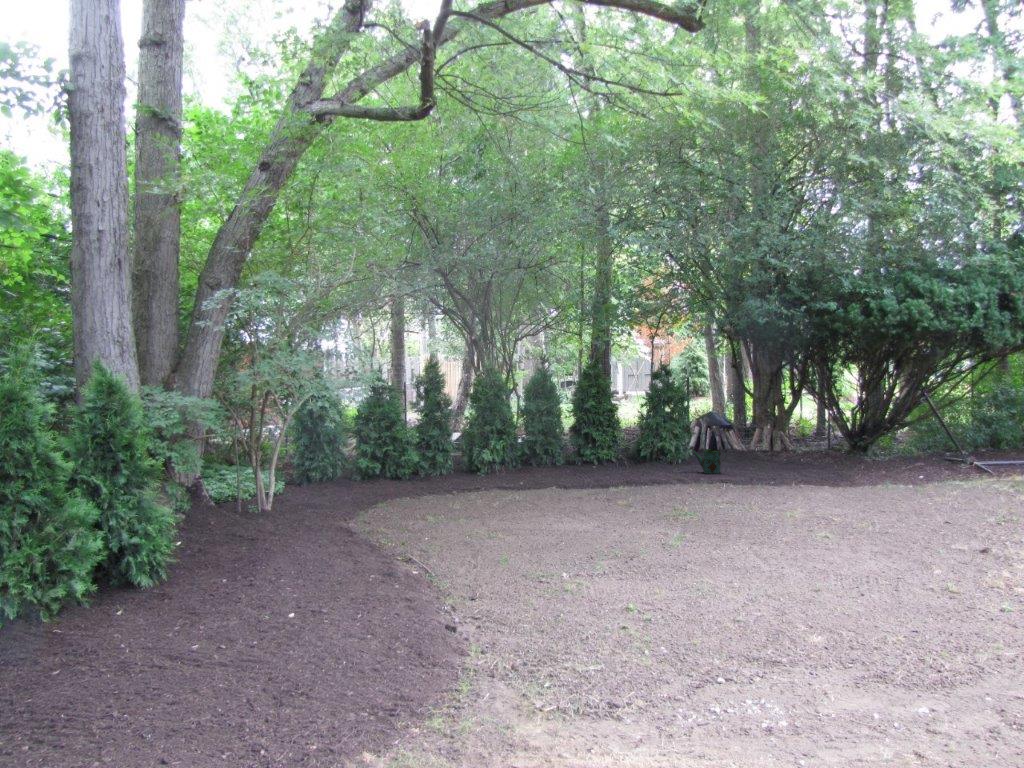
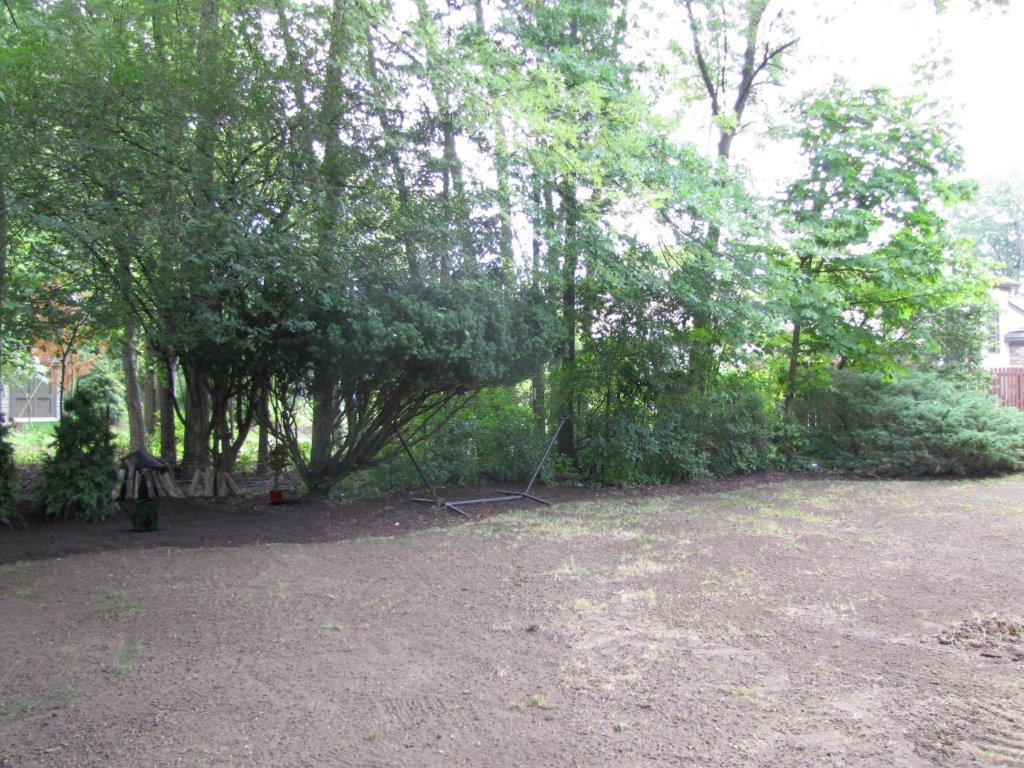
potted tree: none [810,398,848,463] -> present [265,440,299,504]

